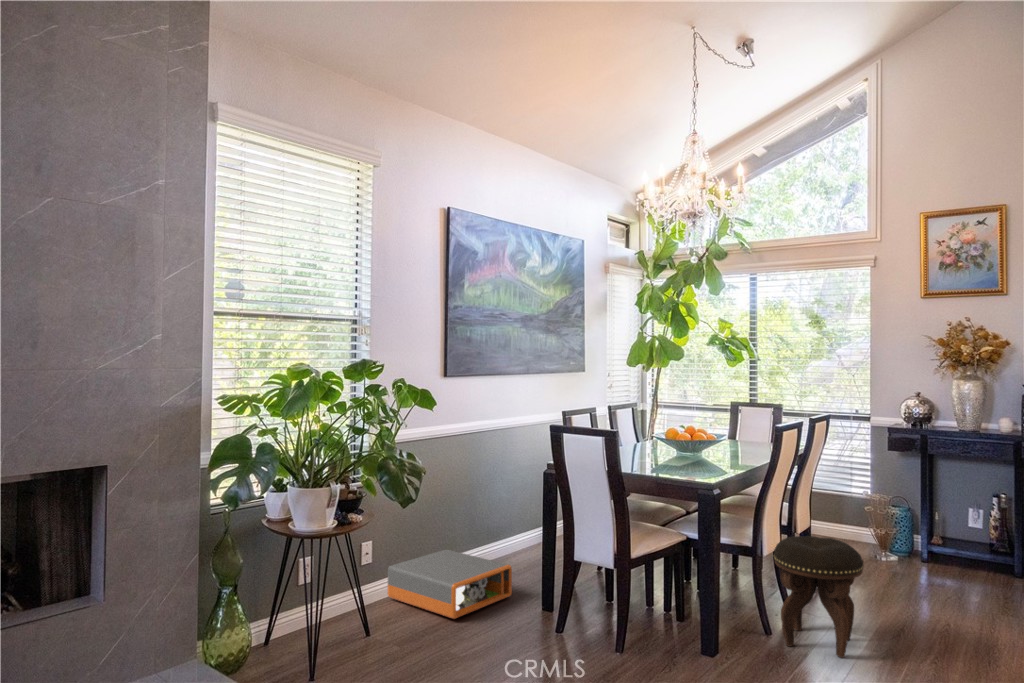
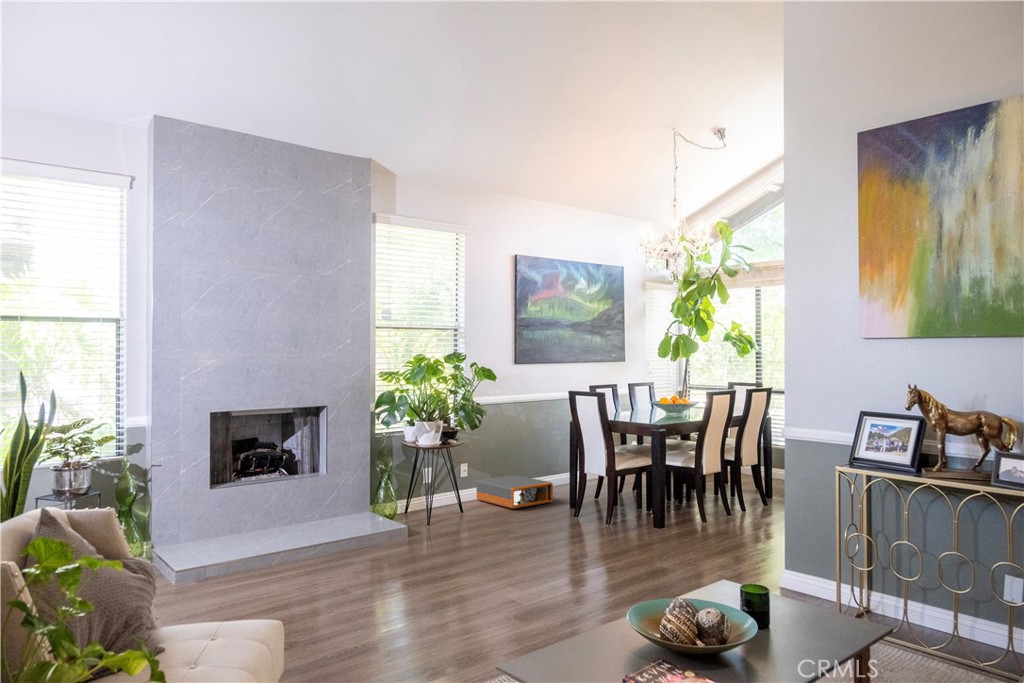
footstool: present [774,536,863,658] -> none [705,463,759,533]

